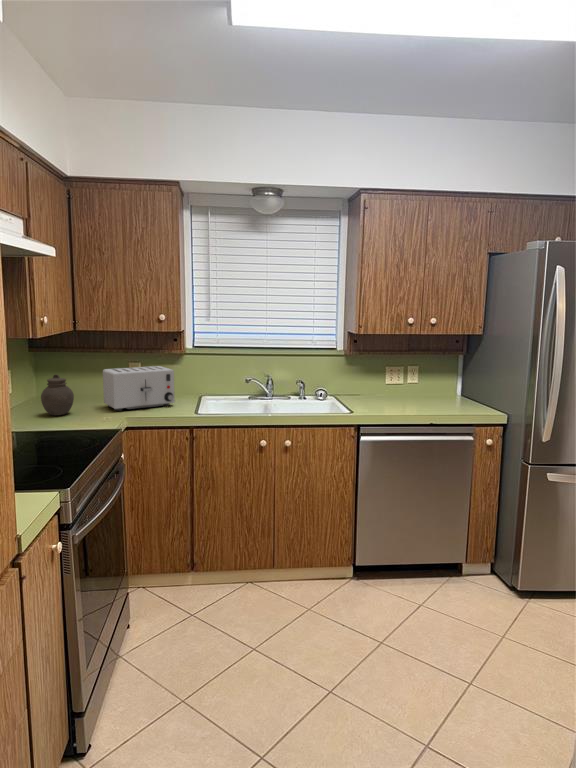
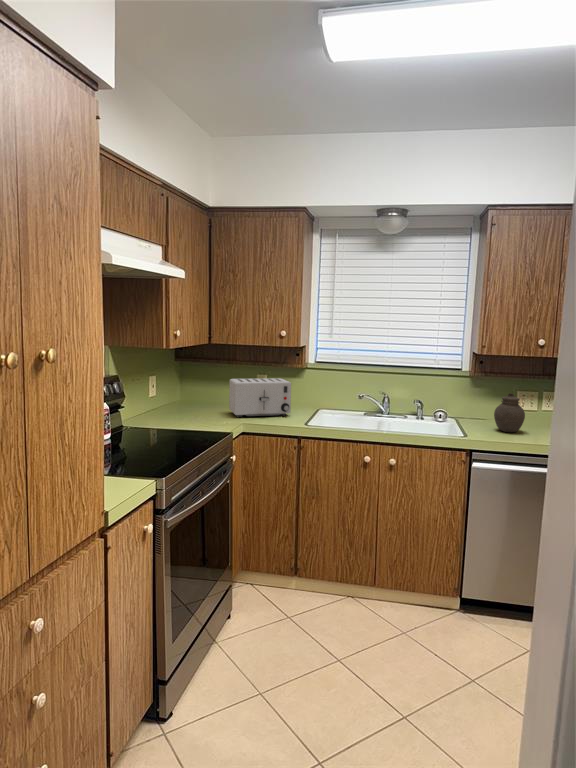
jar: present [41,374,74,416] -> present [494,393,525,432]

